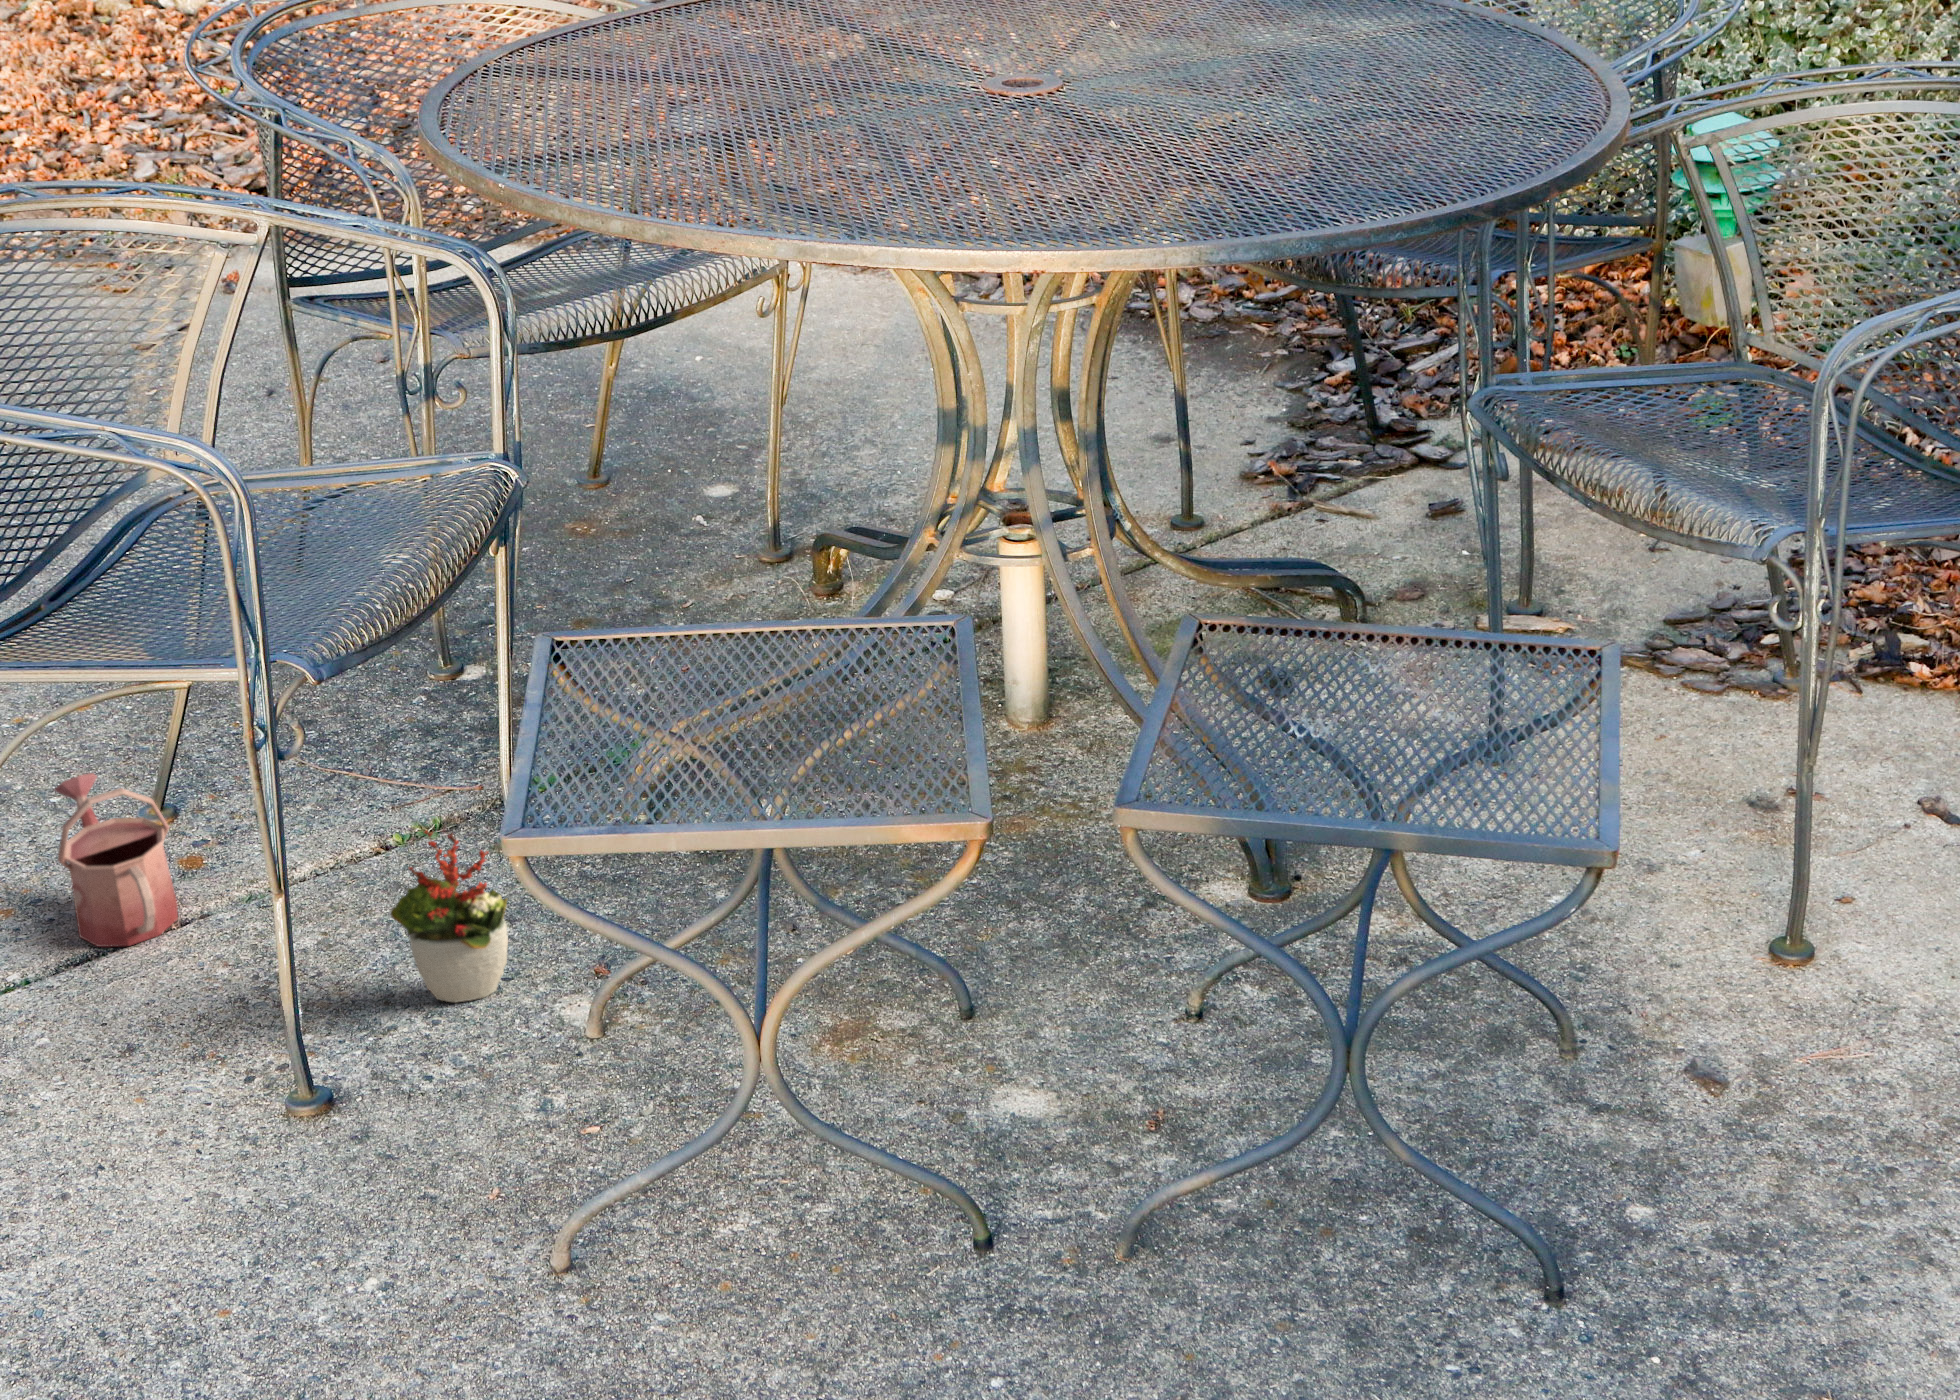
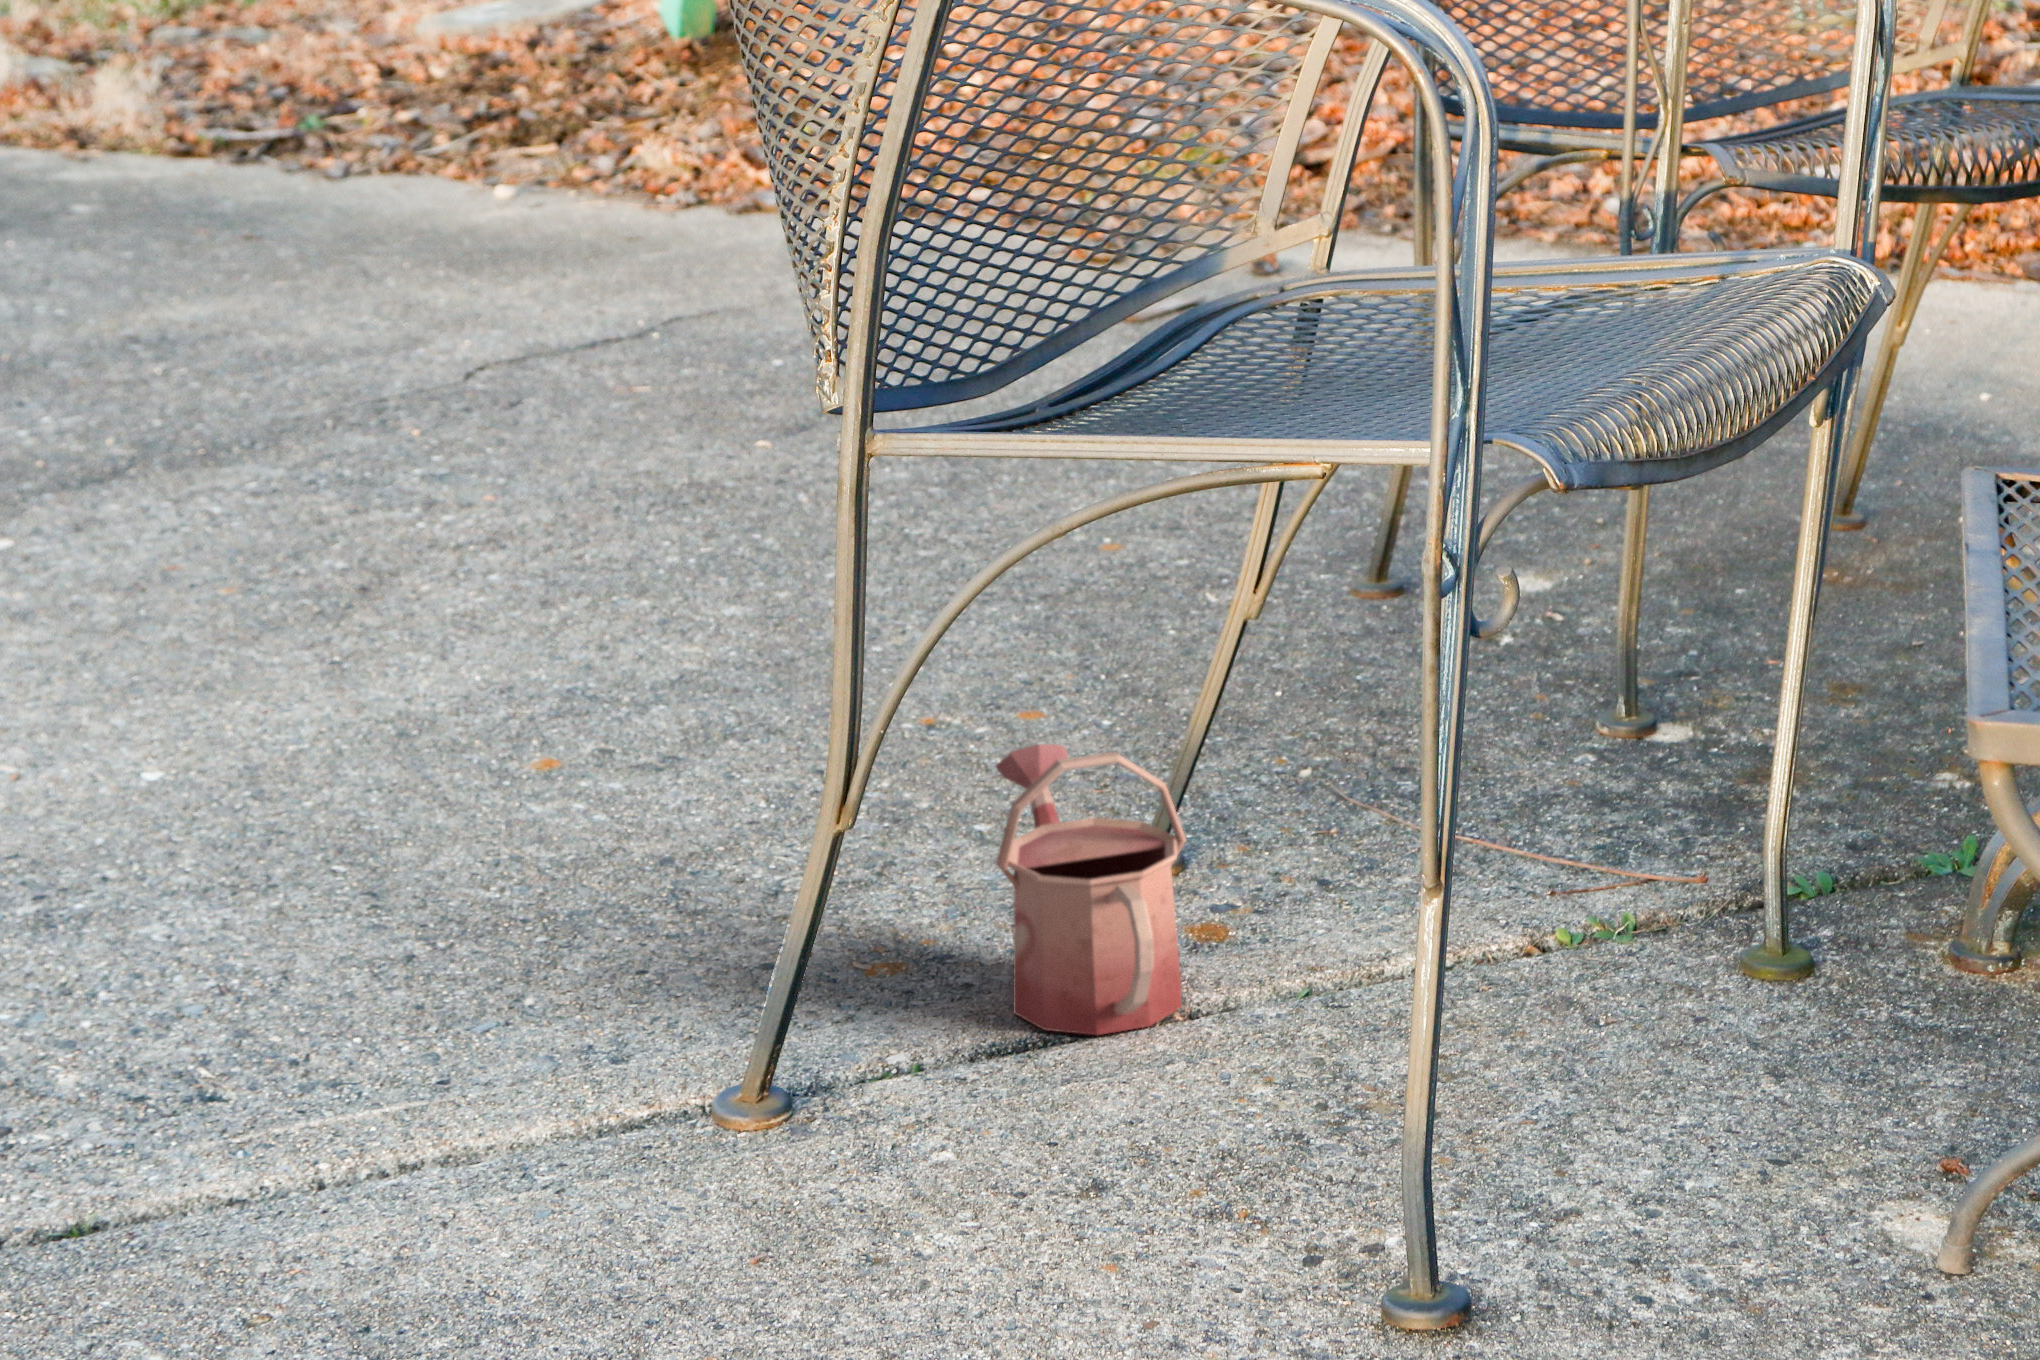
decorative plant: present [391,831,508,1002] -> none [1588,840,1808,1185]

